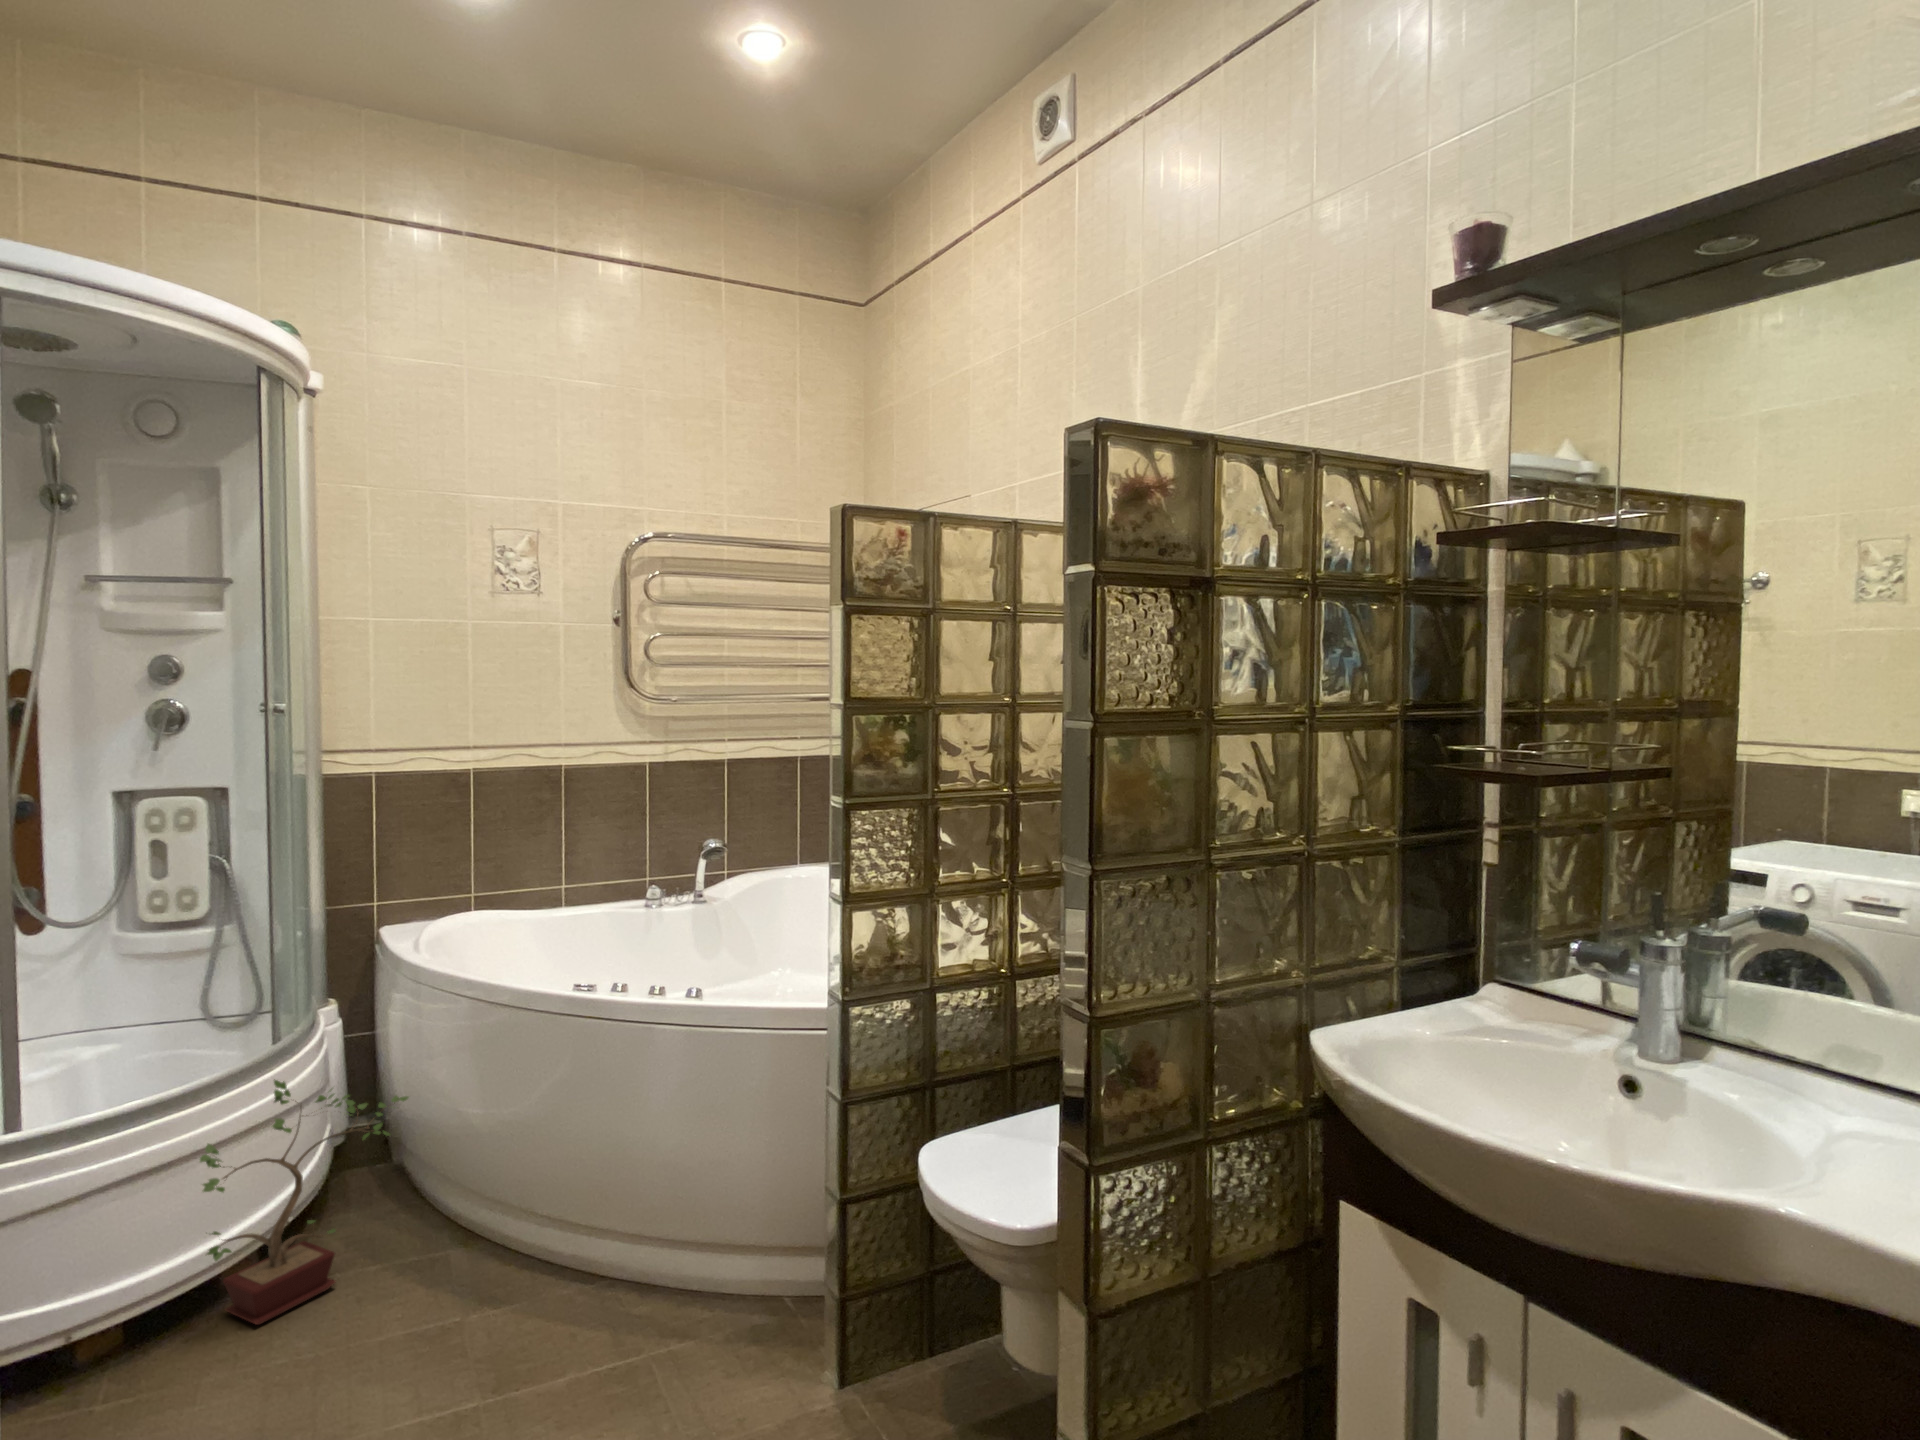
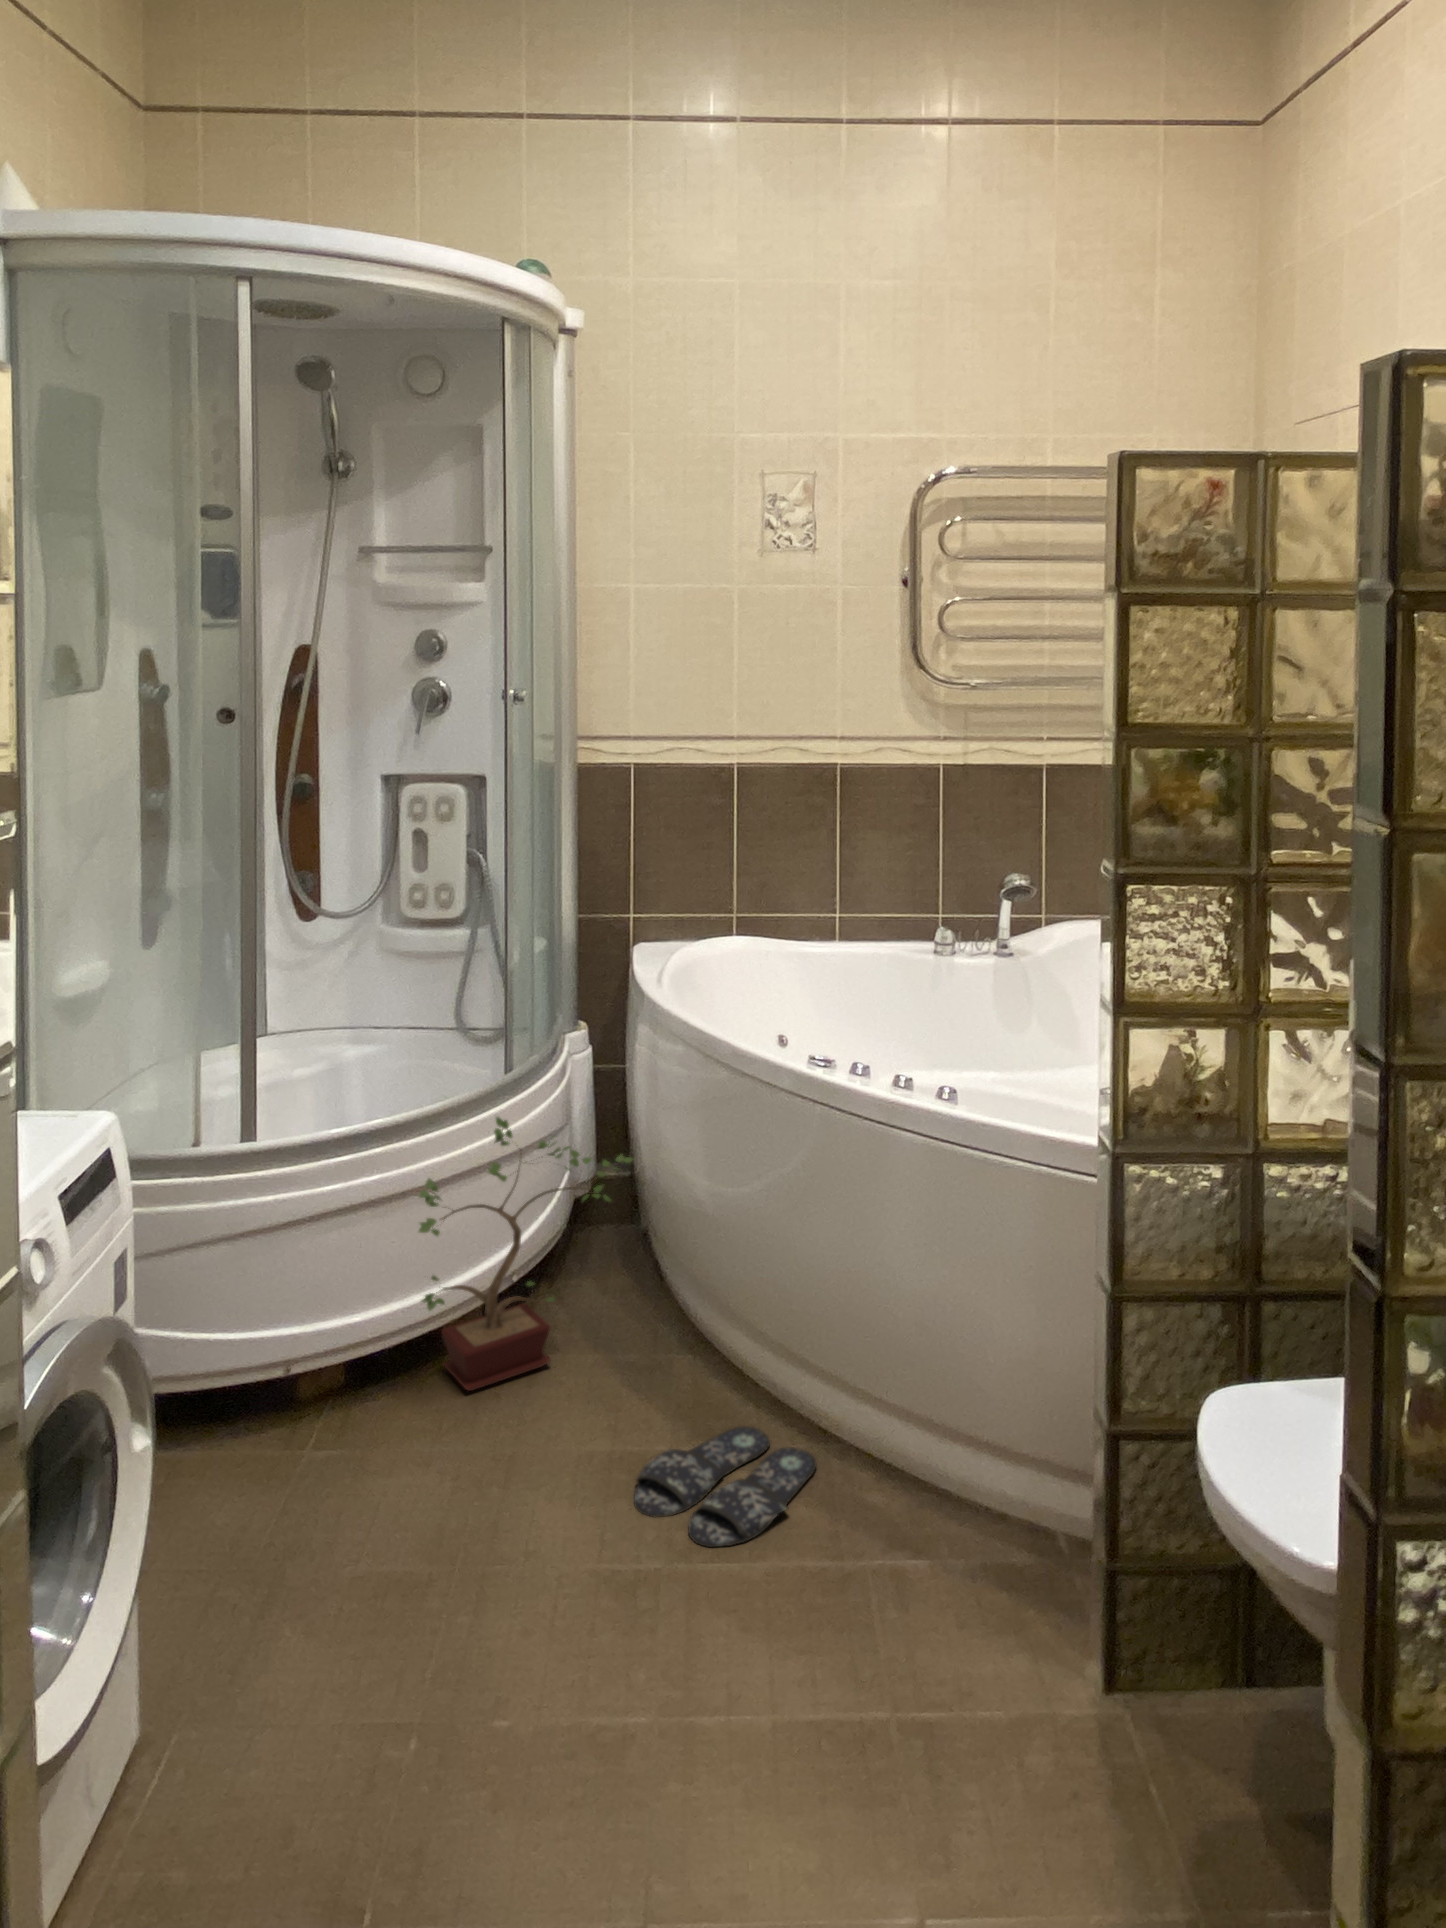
slippers: none [440,1288,593,1382] -> present [634,1426,817,1547]

